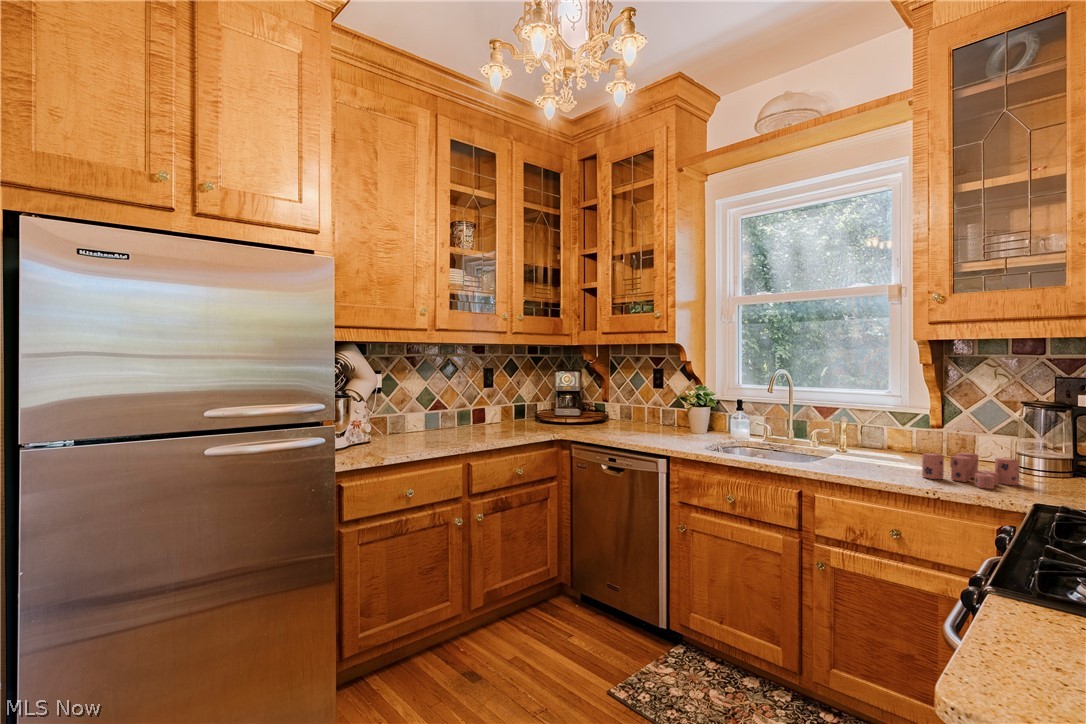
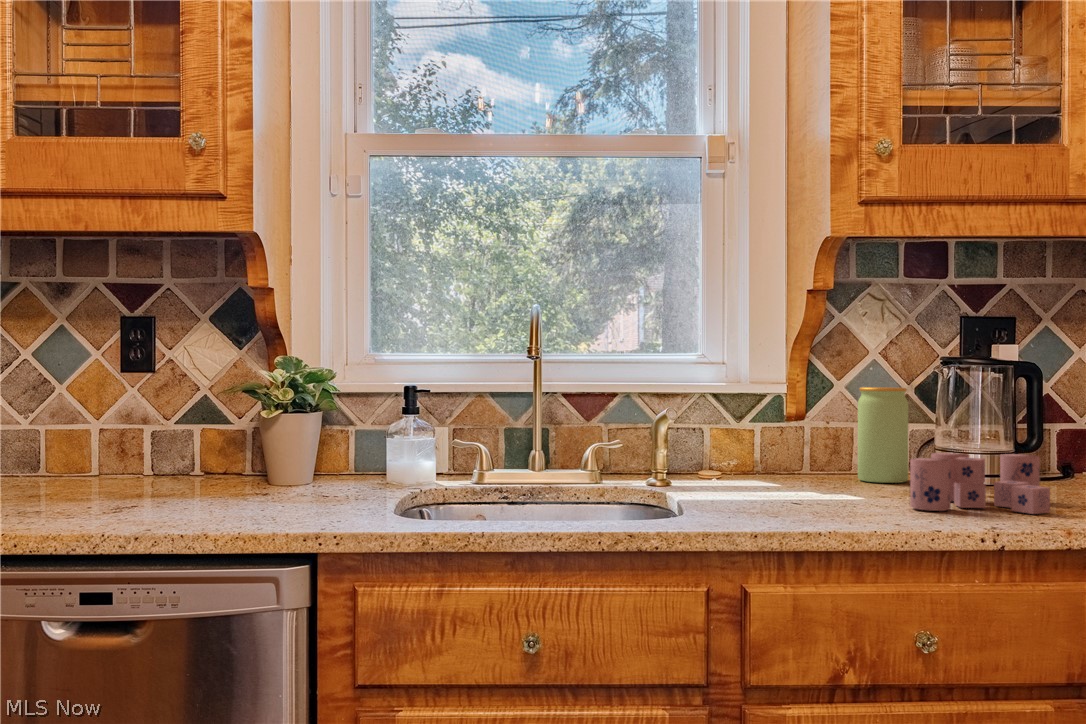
jar: none [959,415,992,467] -> present [858,387,908,483]

